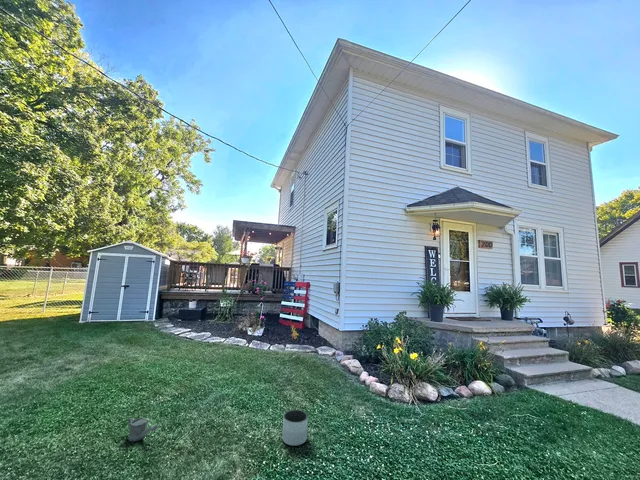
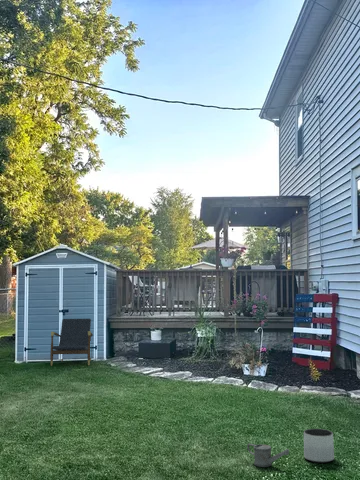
lounge chair: none [106,292,145,327] -> present [50,319,93,366]
watering can: present [128,418,158,441] -> present [247,444,289,467]

